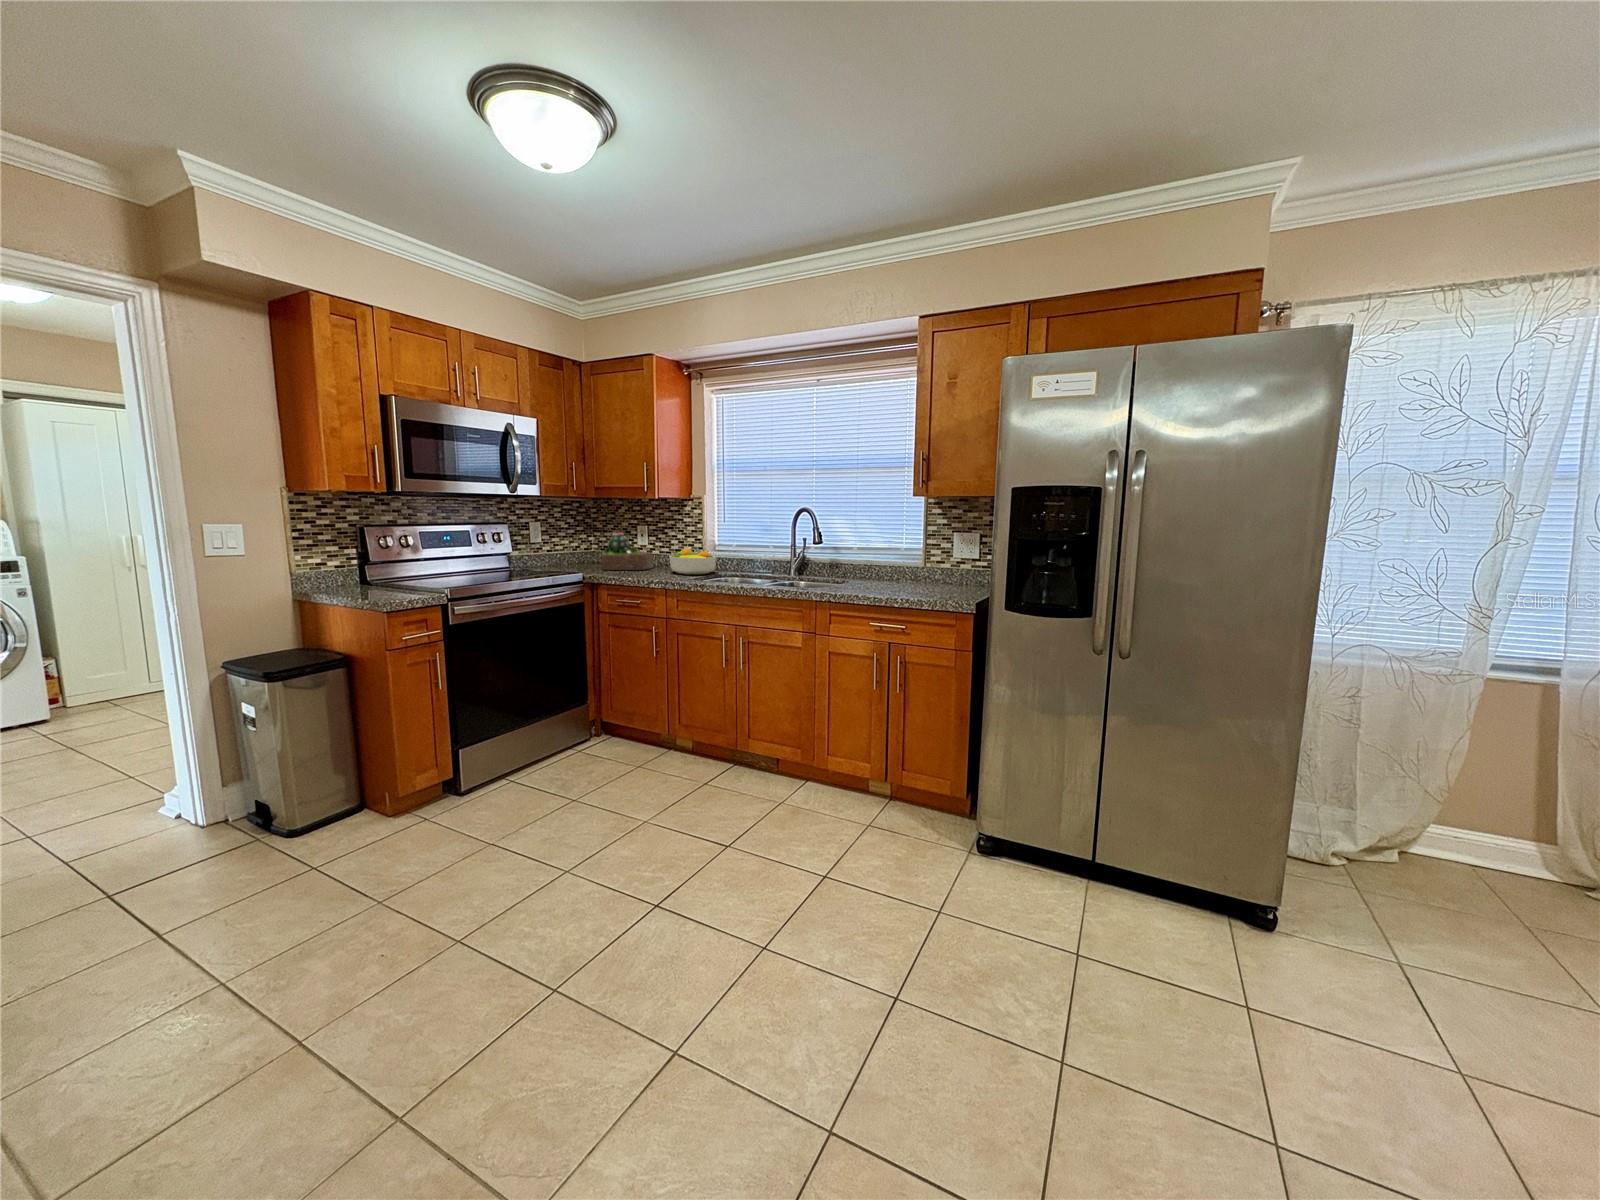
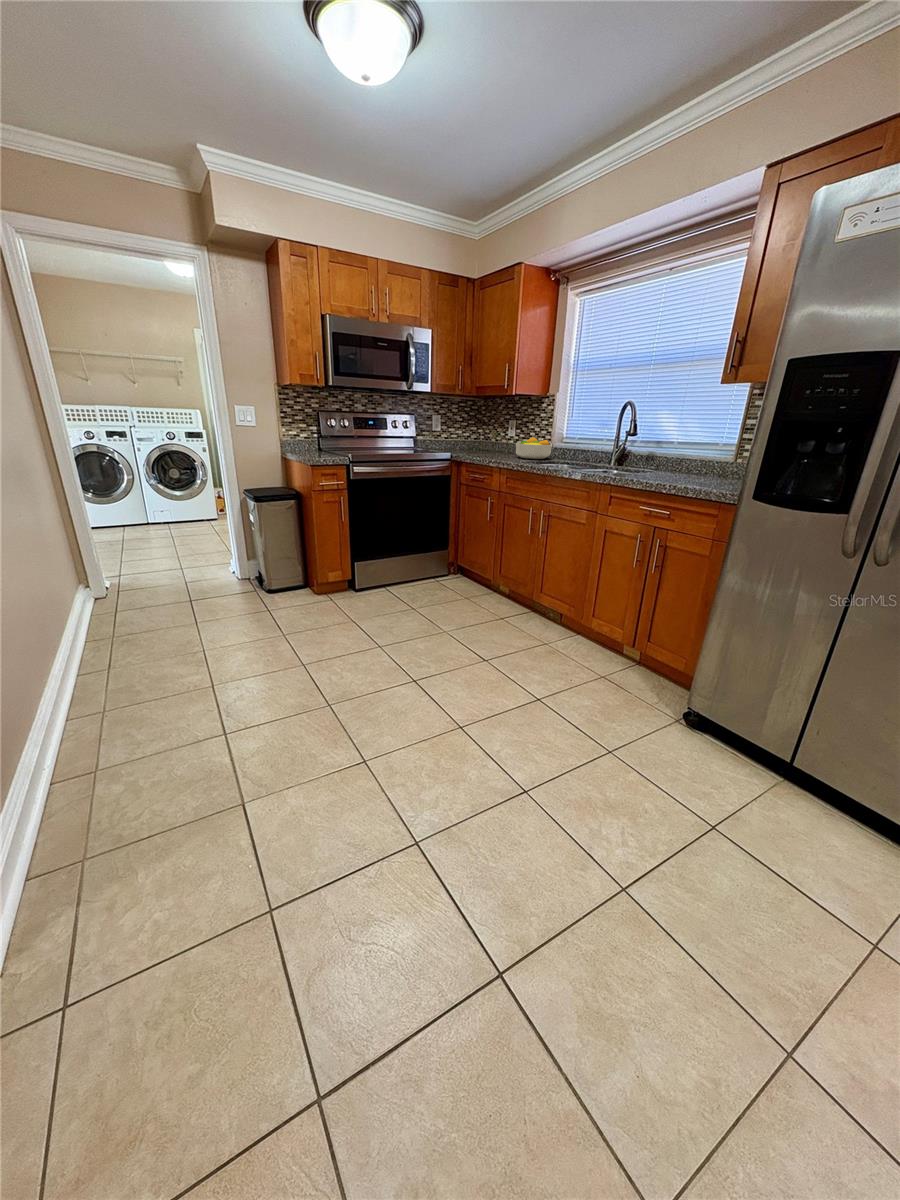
succulent plant: present [602,531,653,570] -> none [471,422,512,454]

